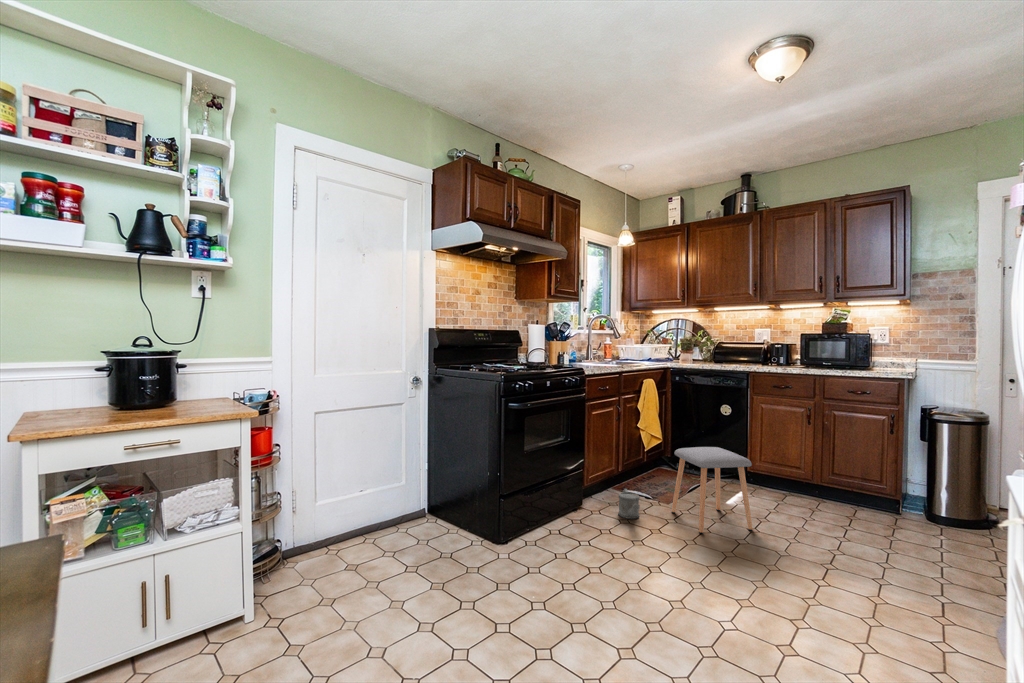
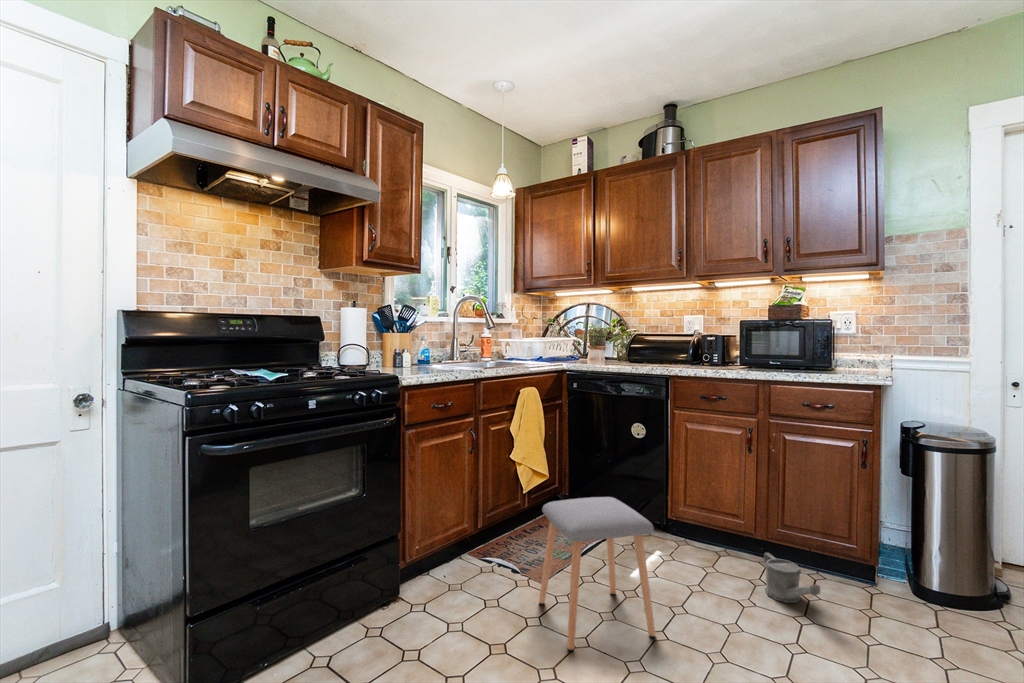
watering can: present [618,489,640,519] -> present [764,553,820,603]

